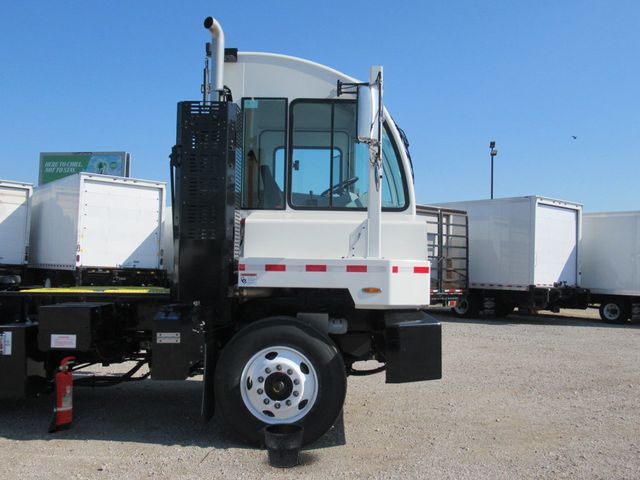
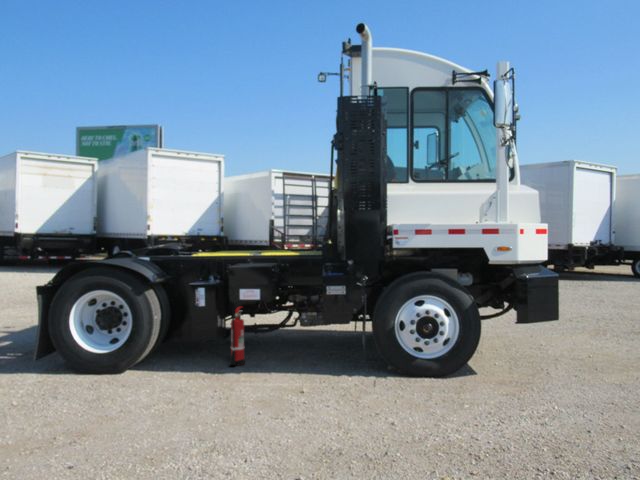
bucket: present [260,423,304,468] -> none [419,356,455,390]

